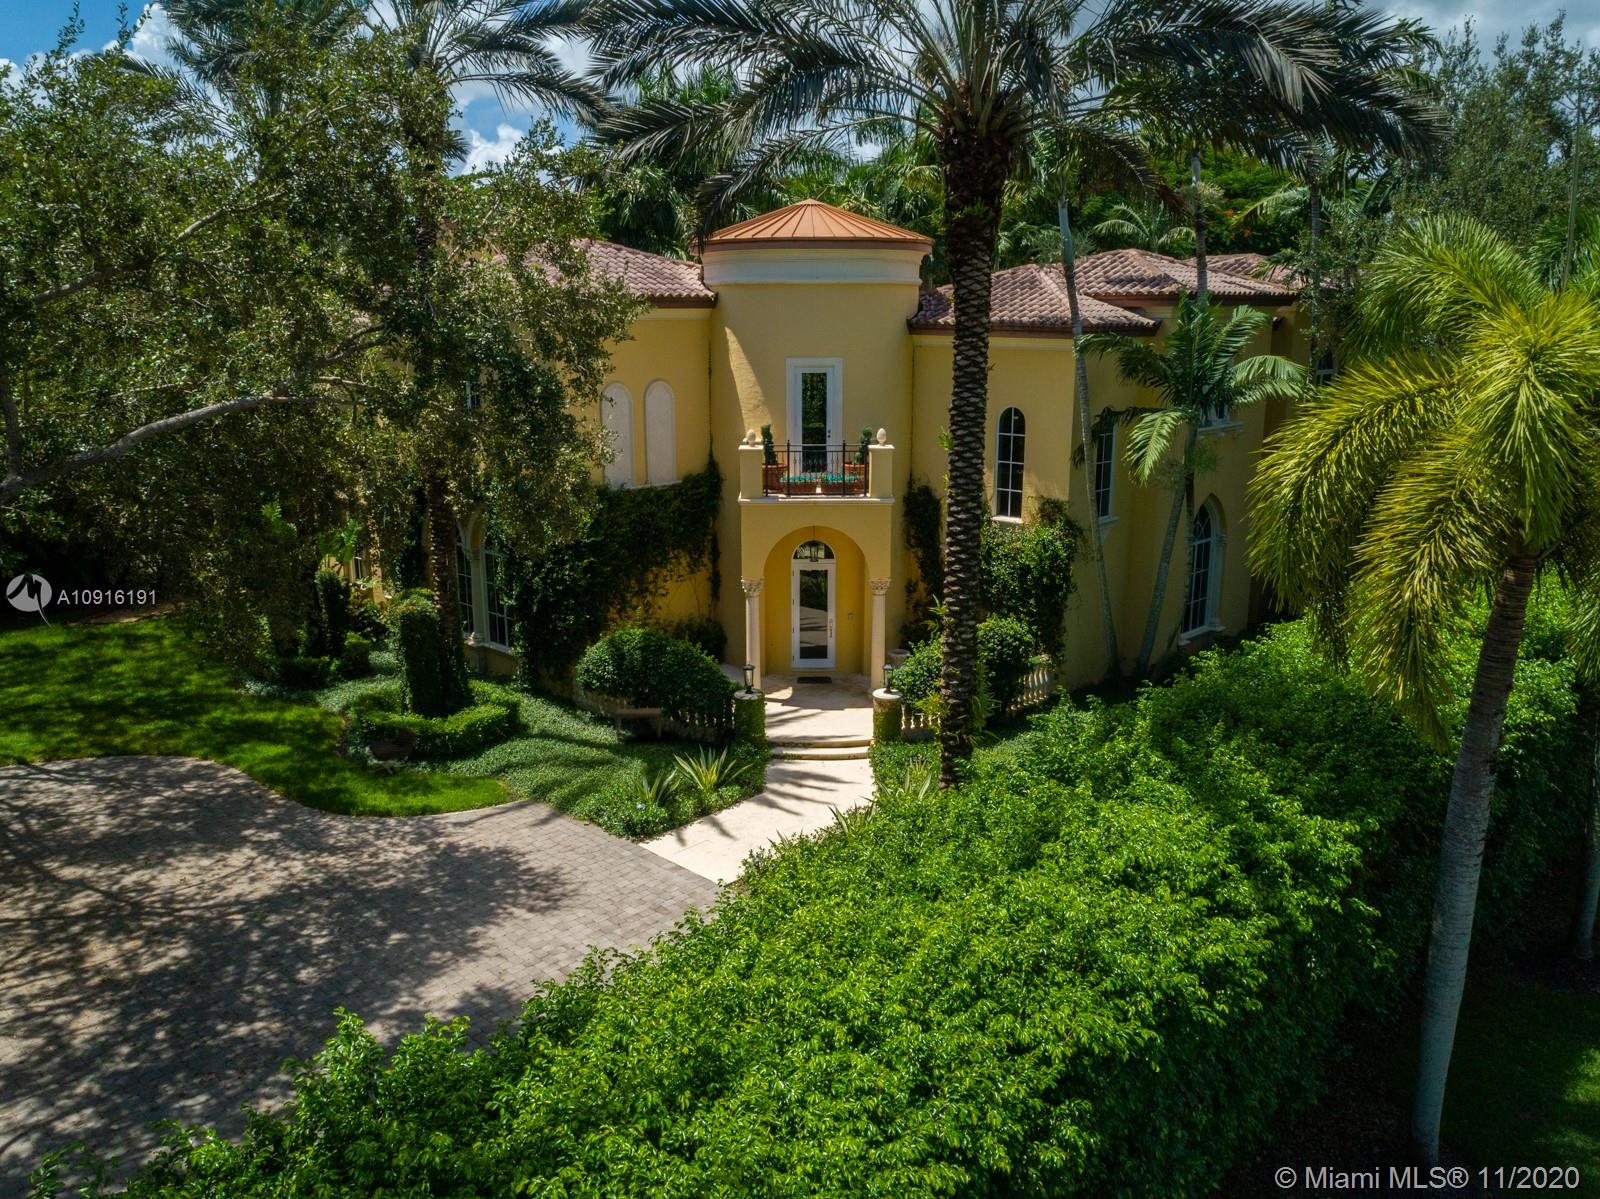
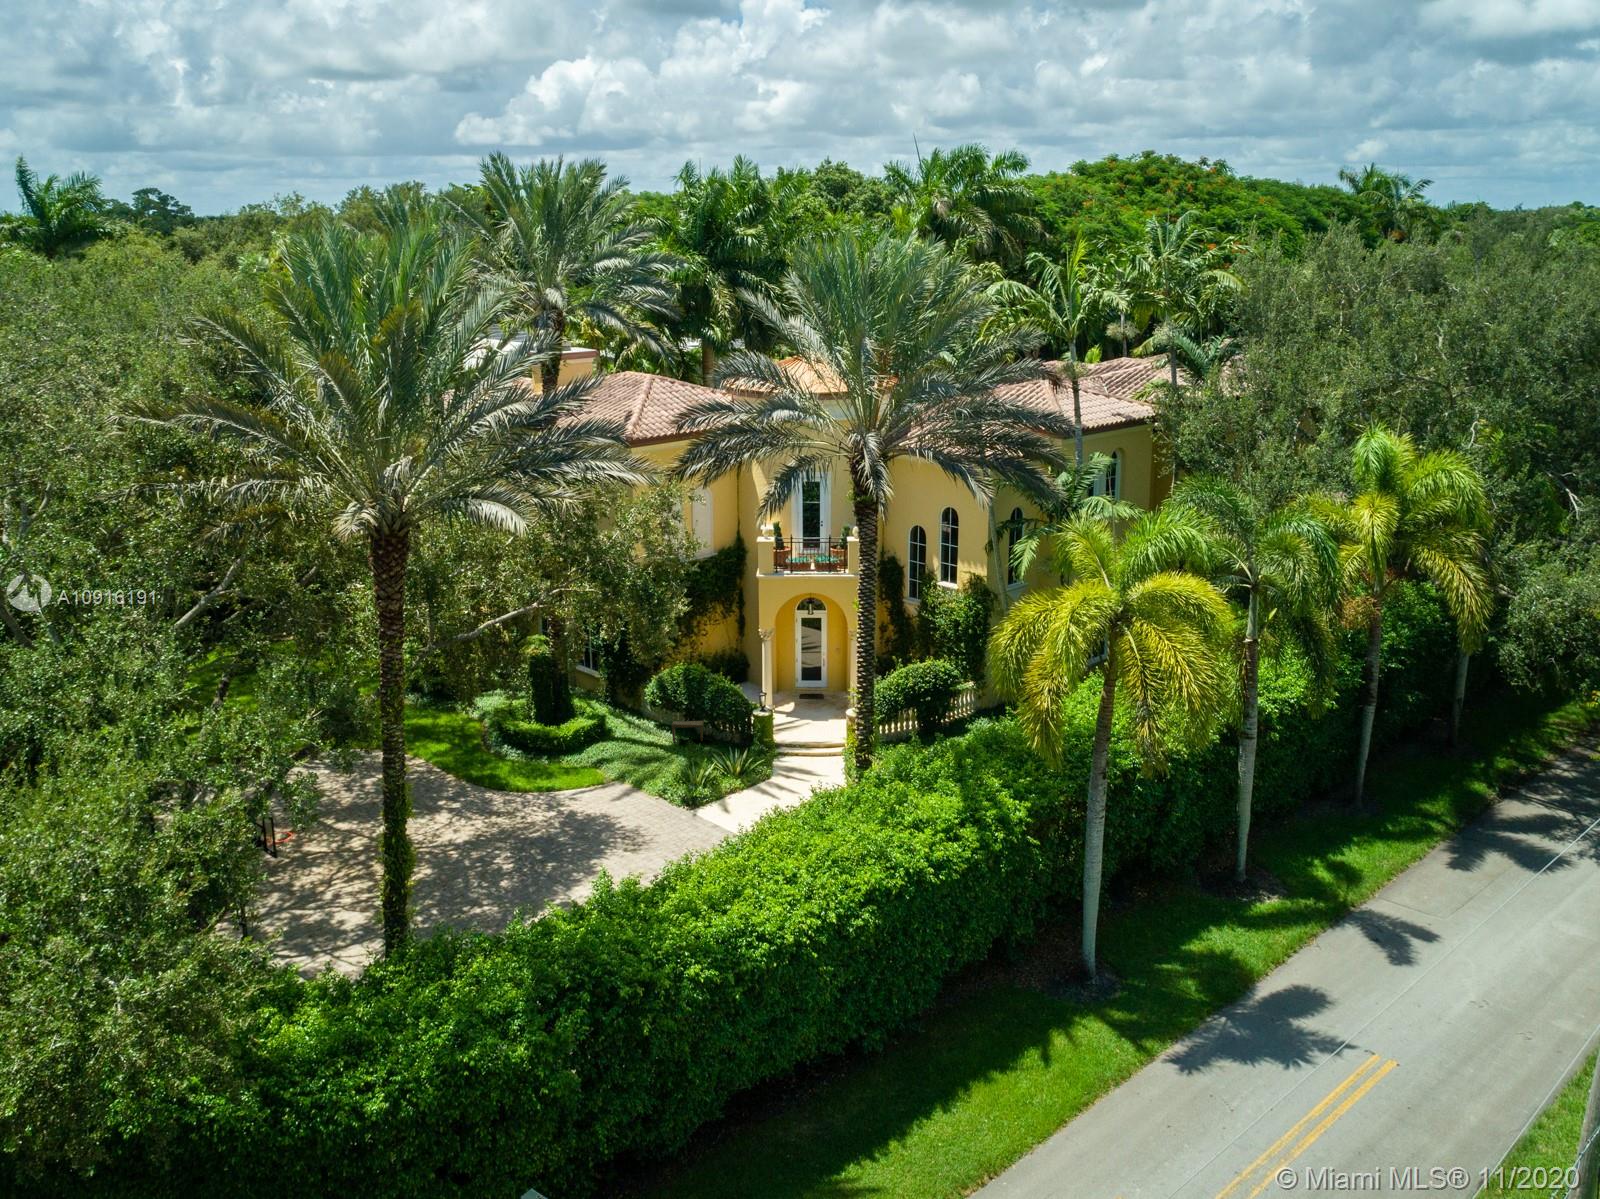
lounge chair: present [369,727,415,774] -> none [508,734,539,766]

